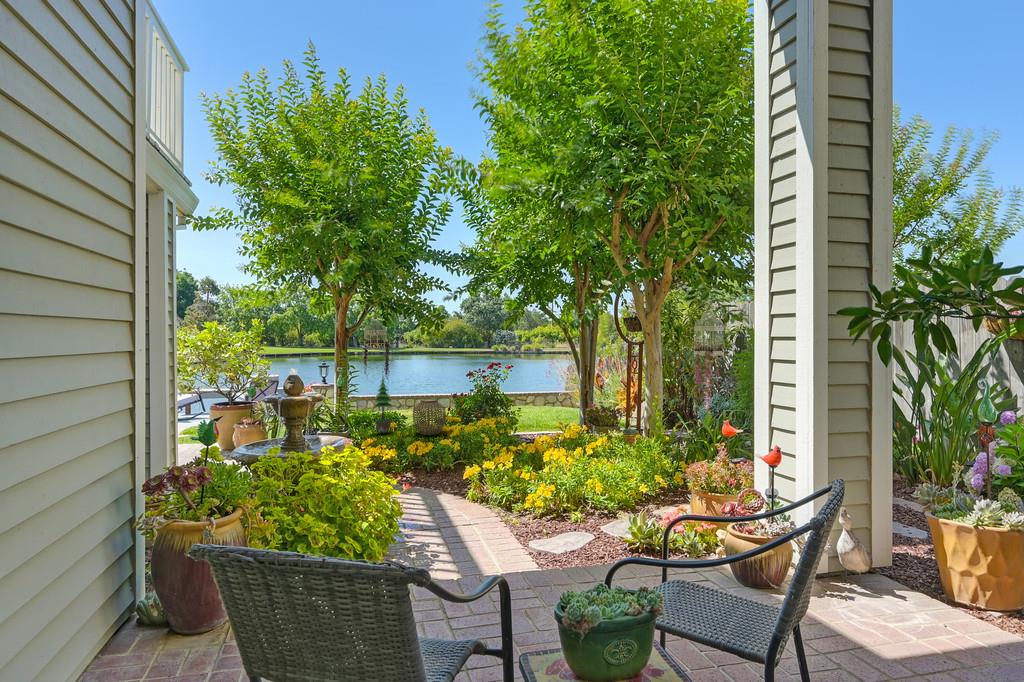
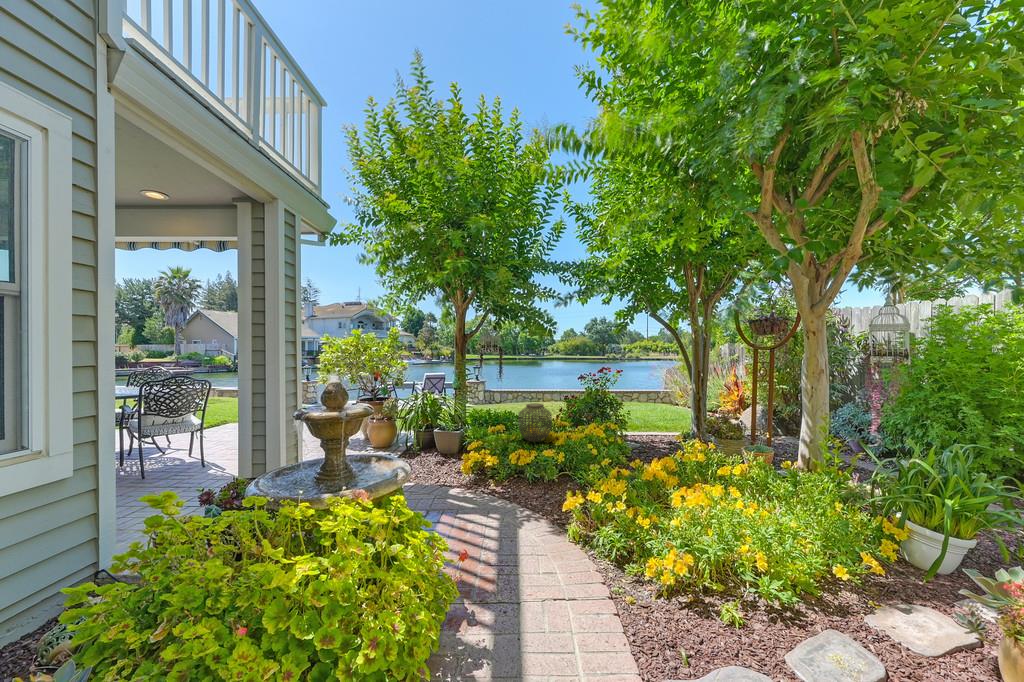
potted tree: present [374,379,392,433] -> none [481,380,501,435]

